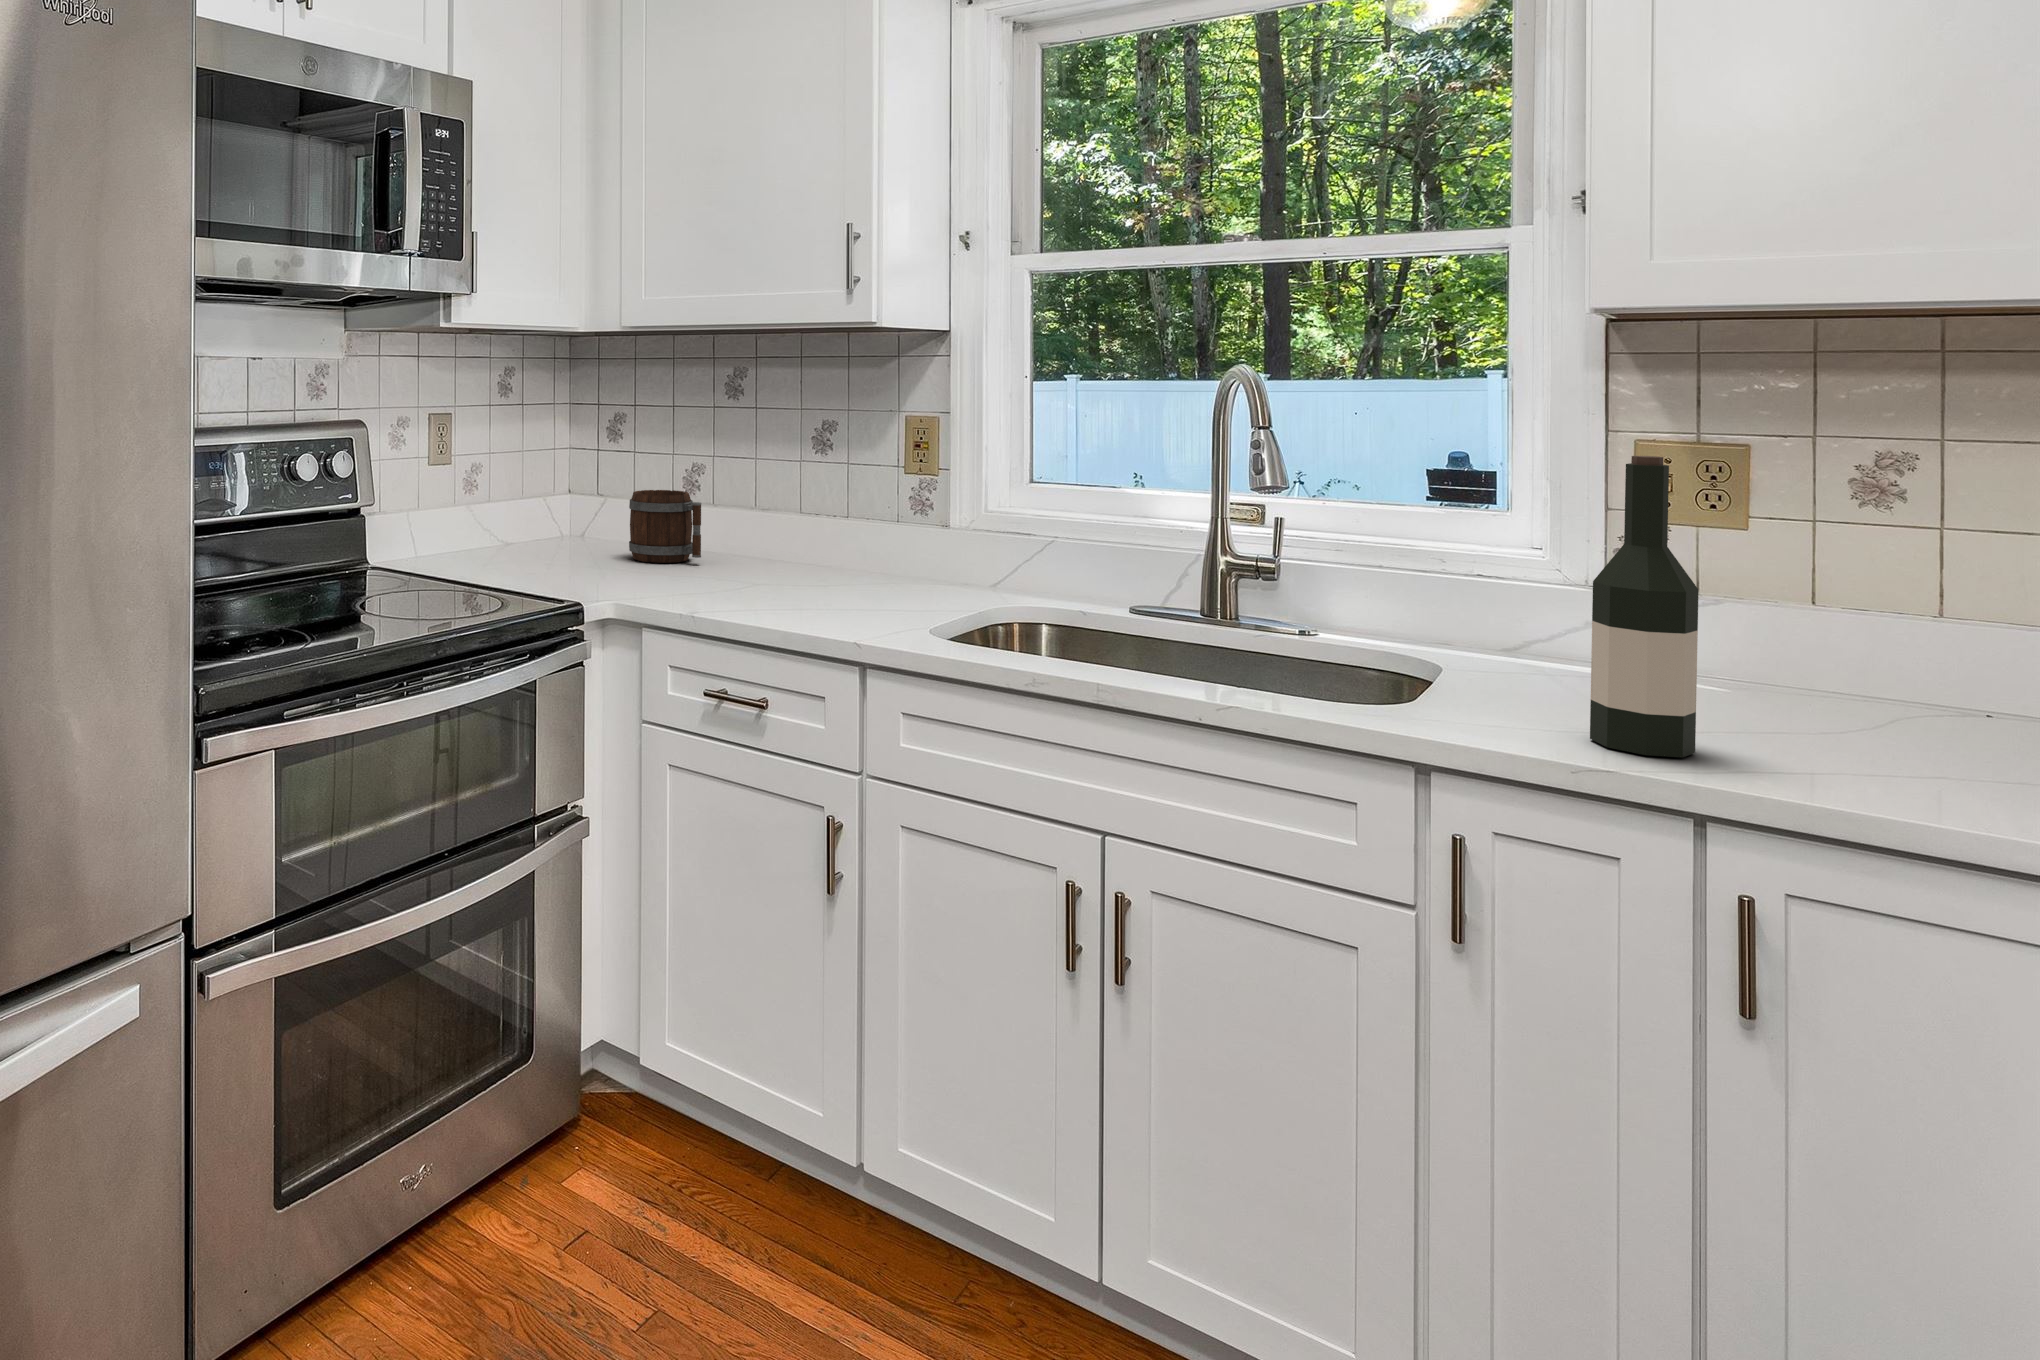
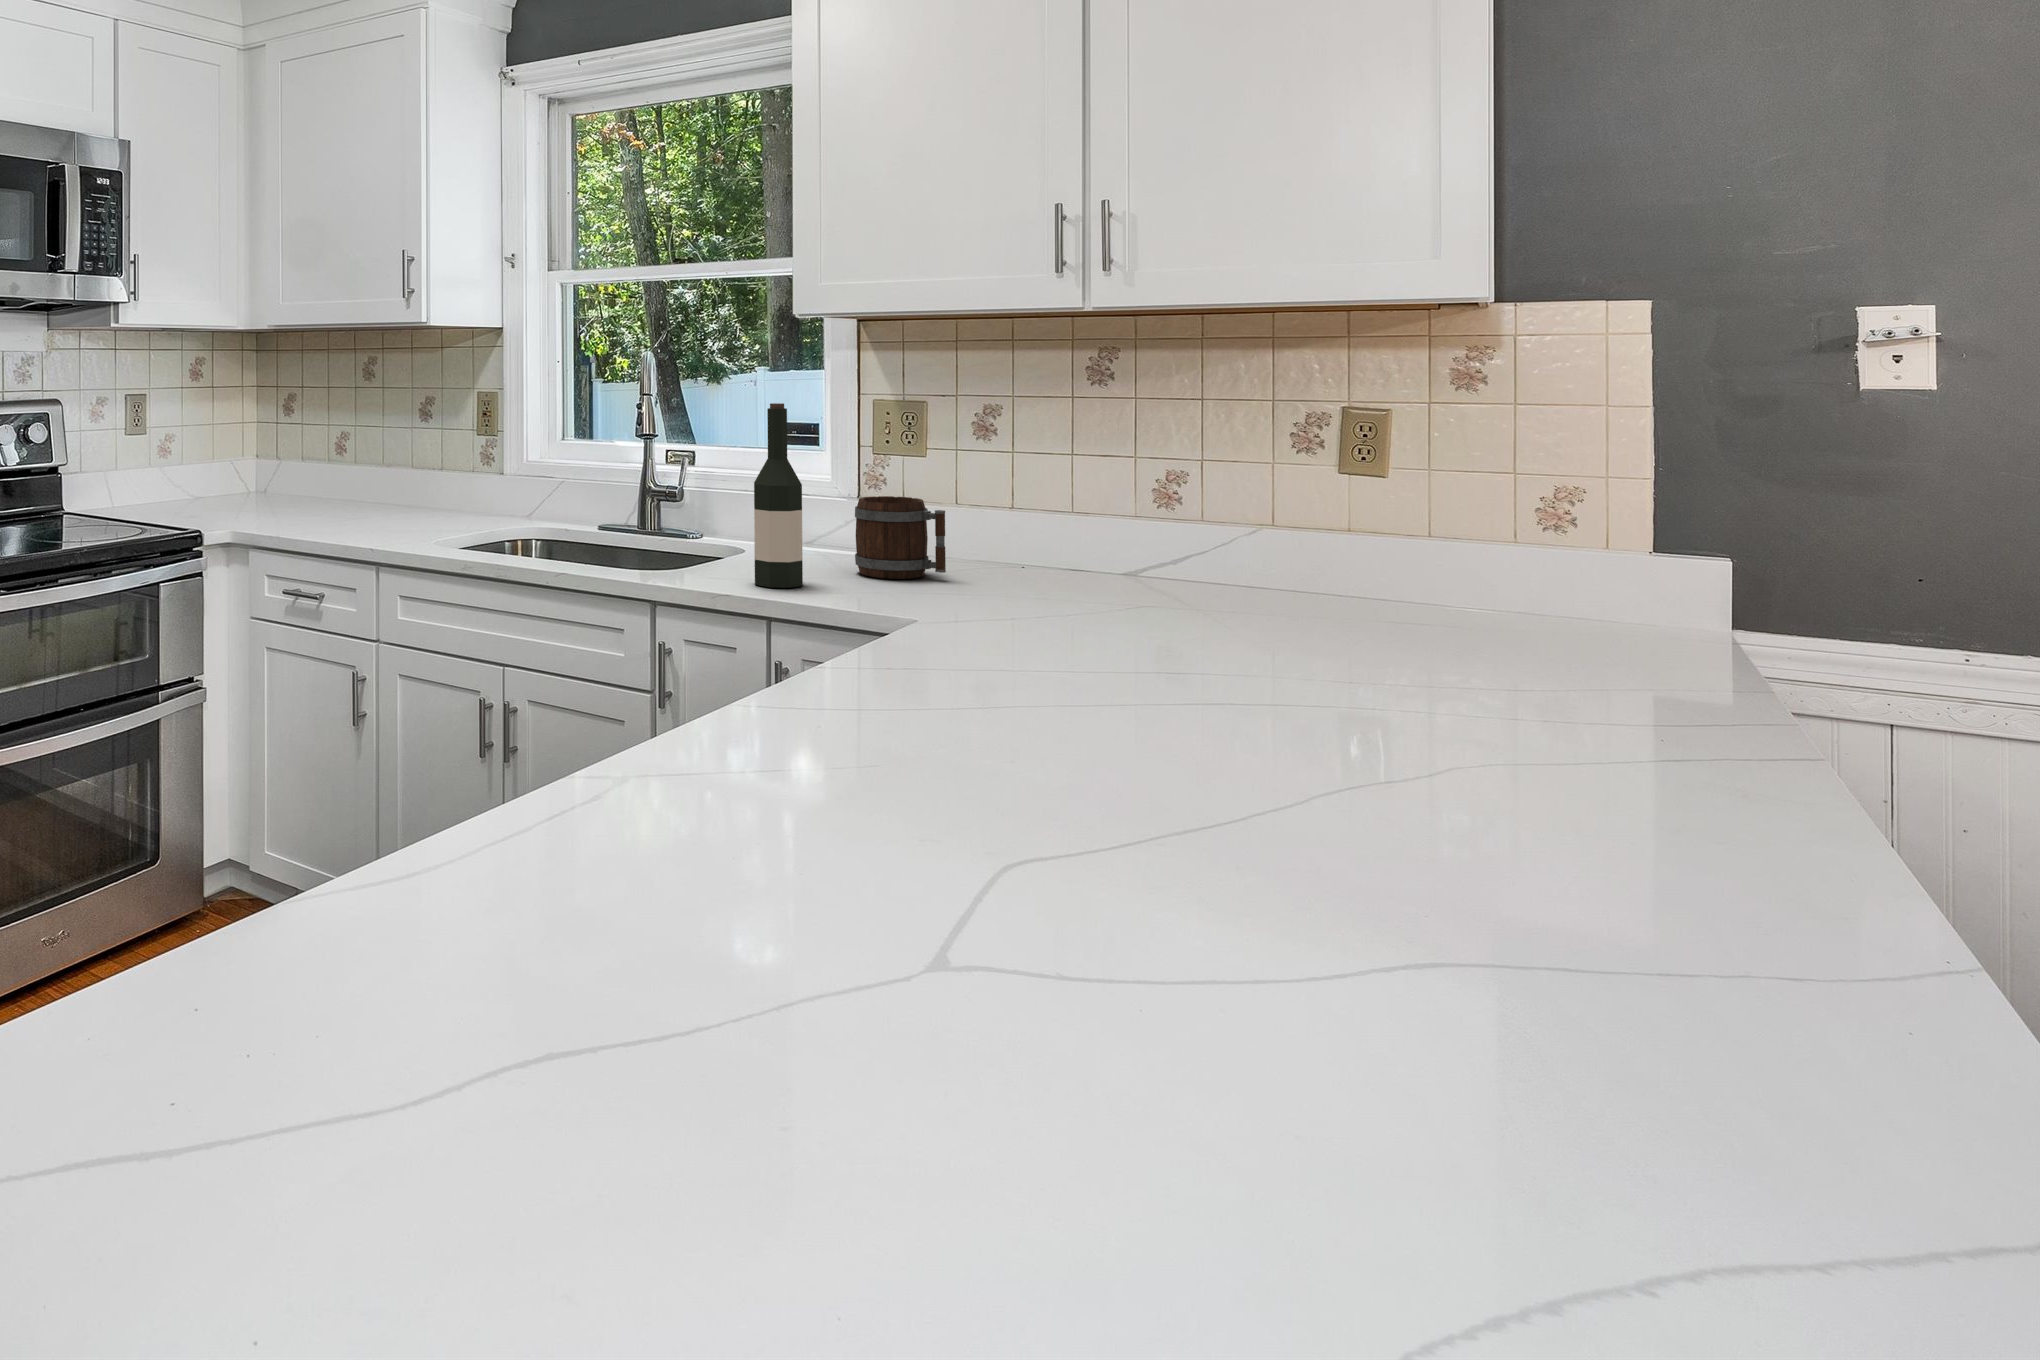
mug: present [629,490,701,563] -> present [855,496,946,579]

